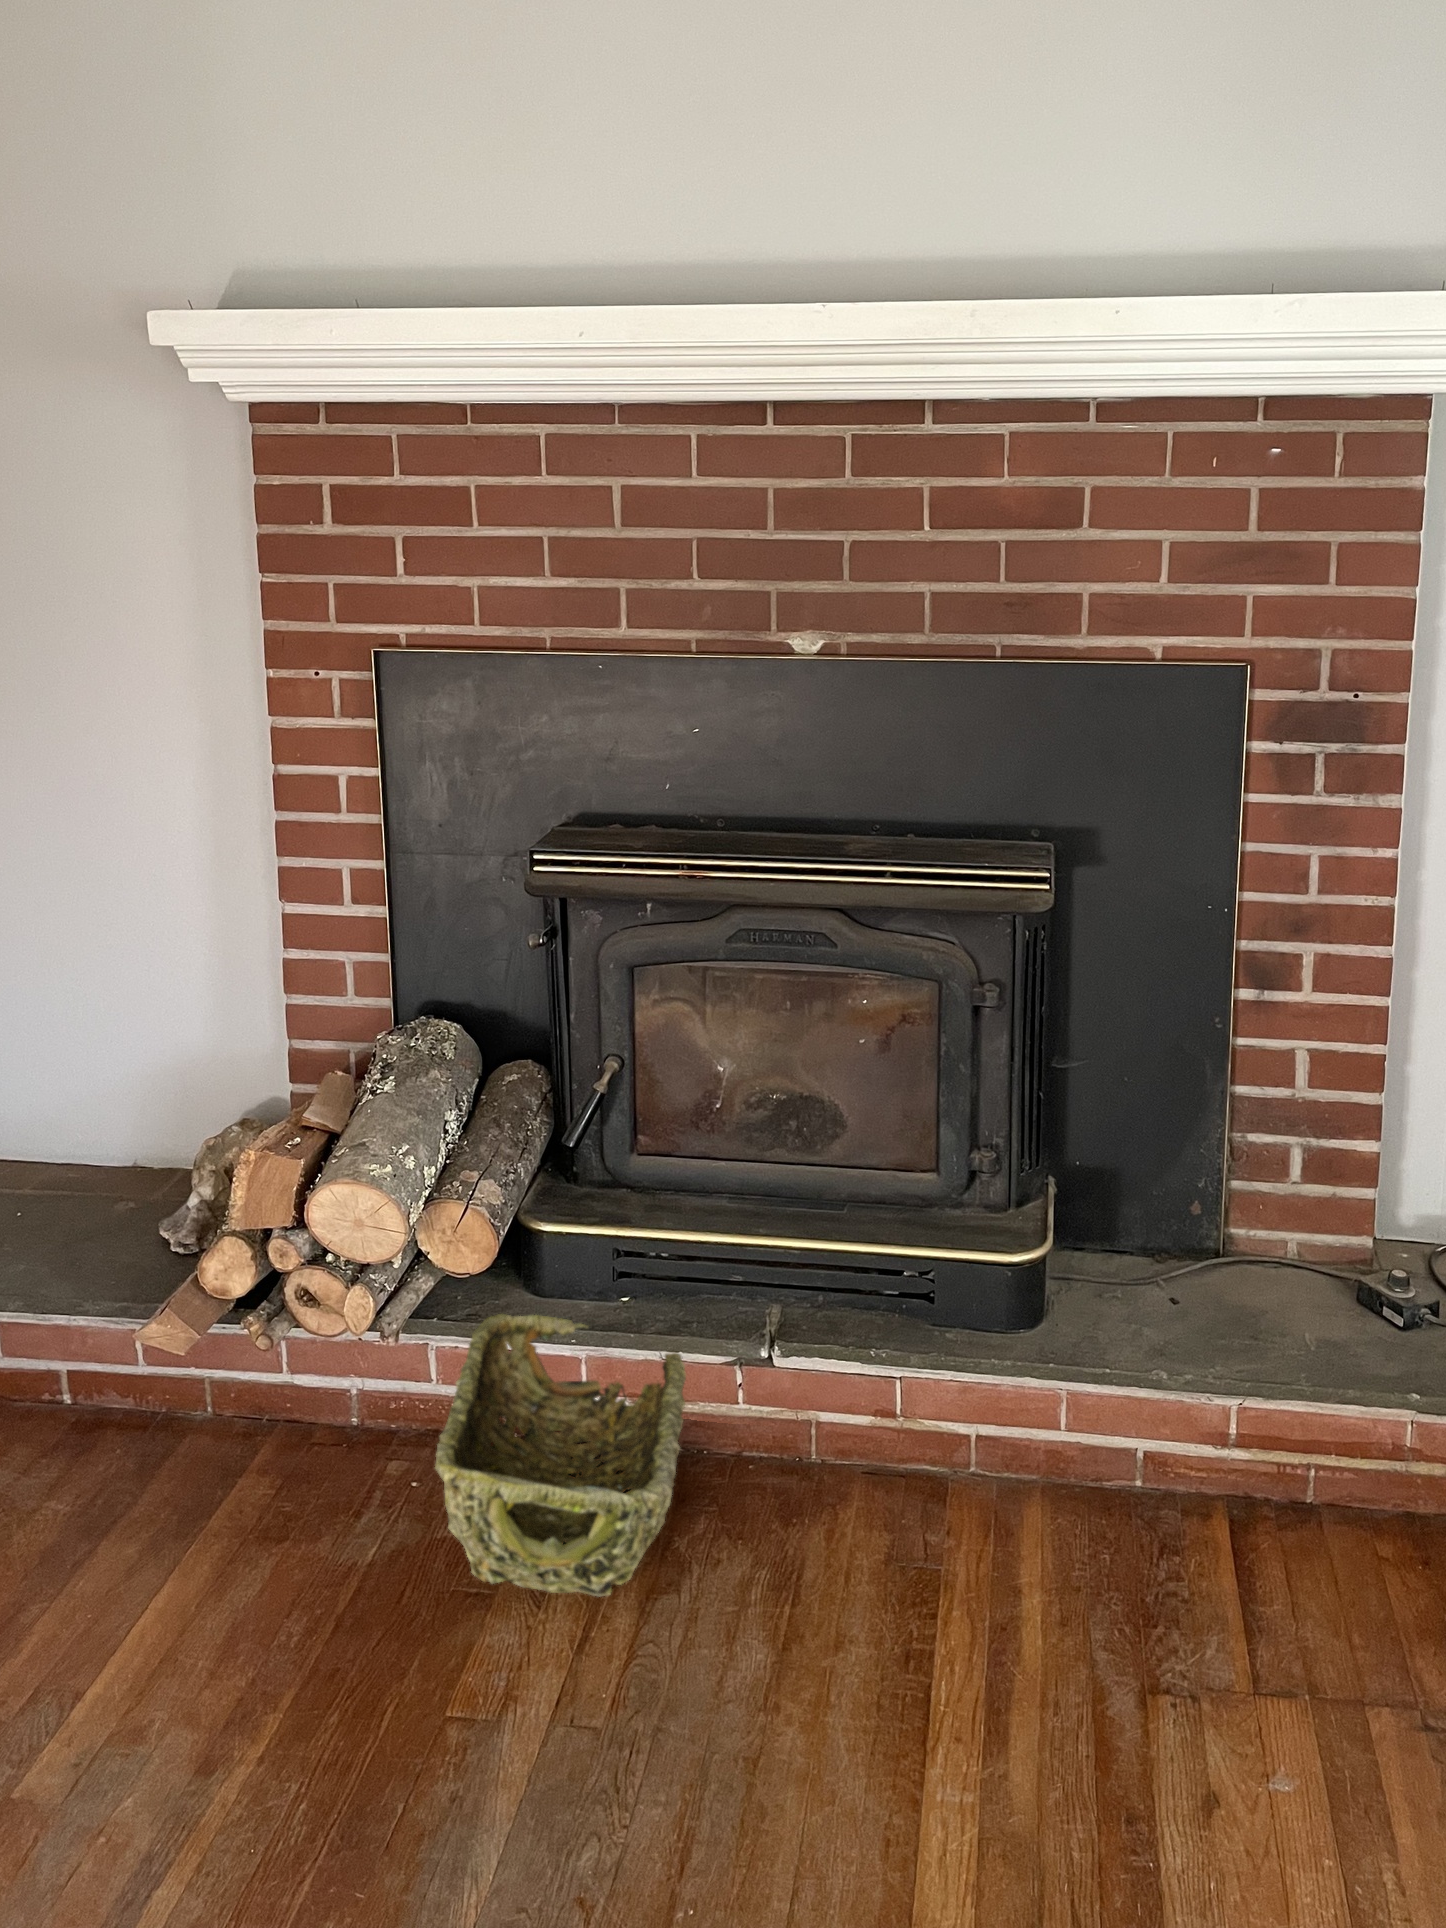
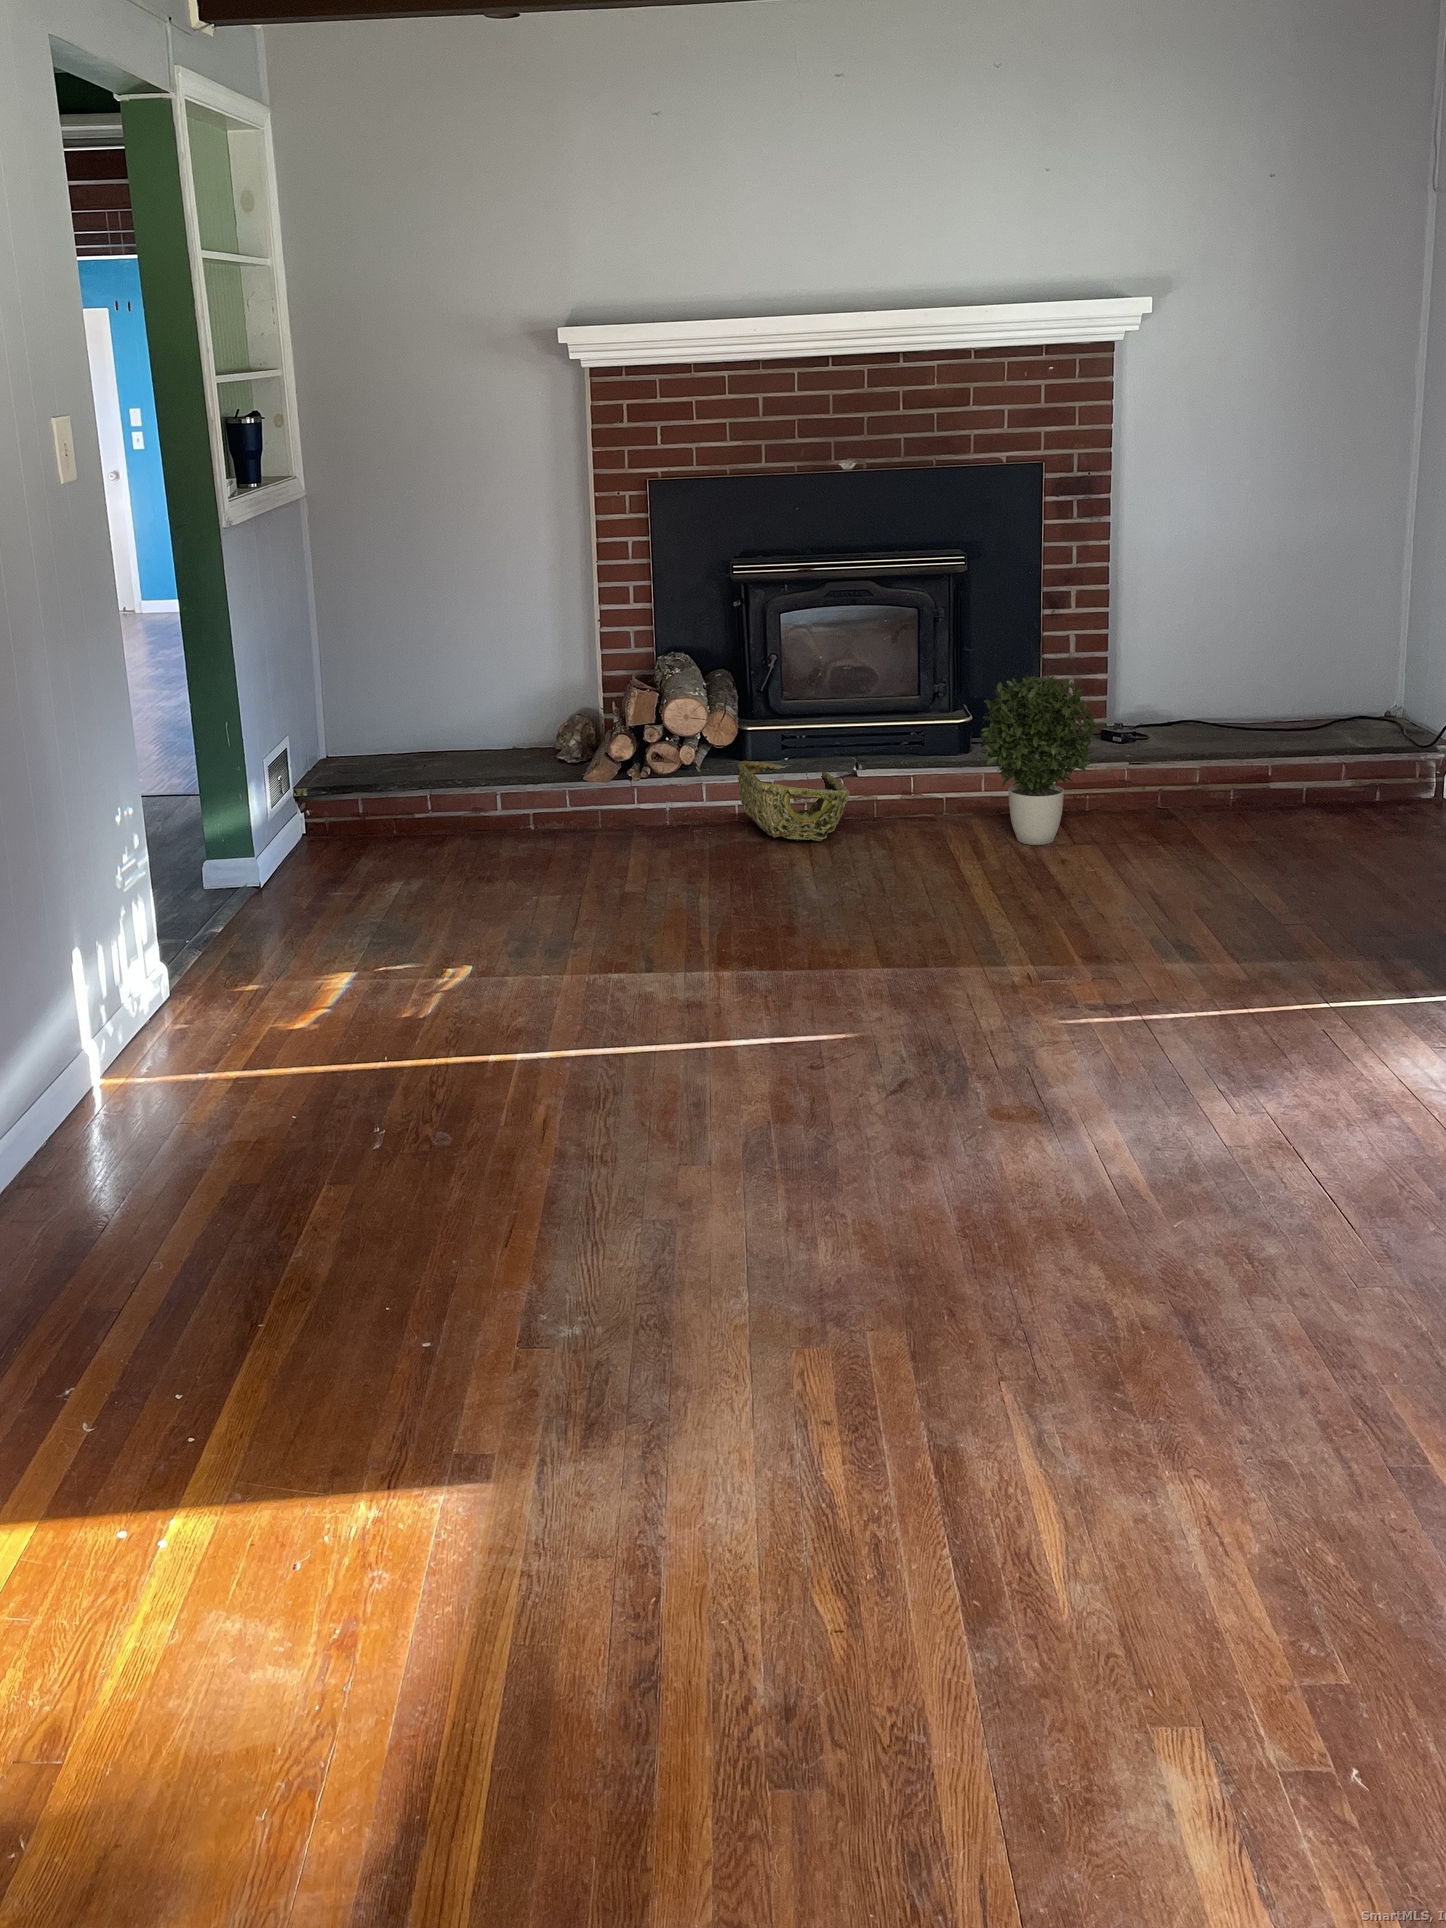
potted plant: none [995,1246,1323,1704] -> present [980,675,1099,845]

